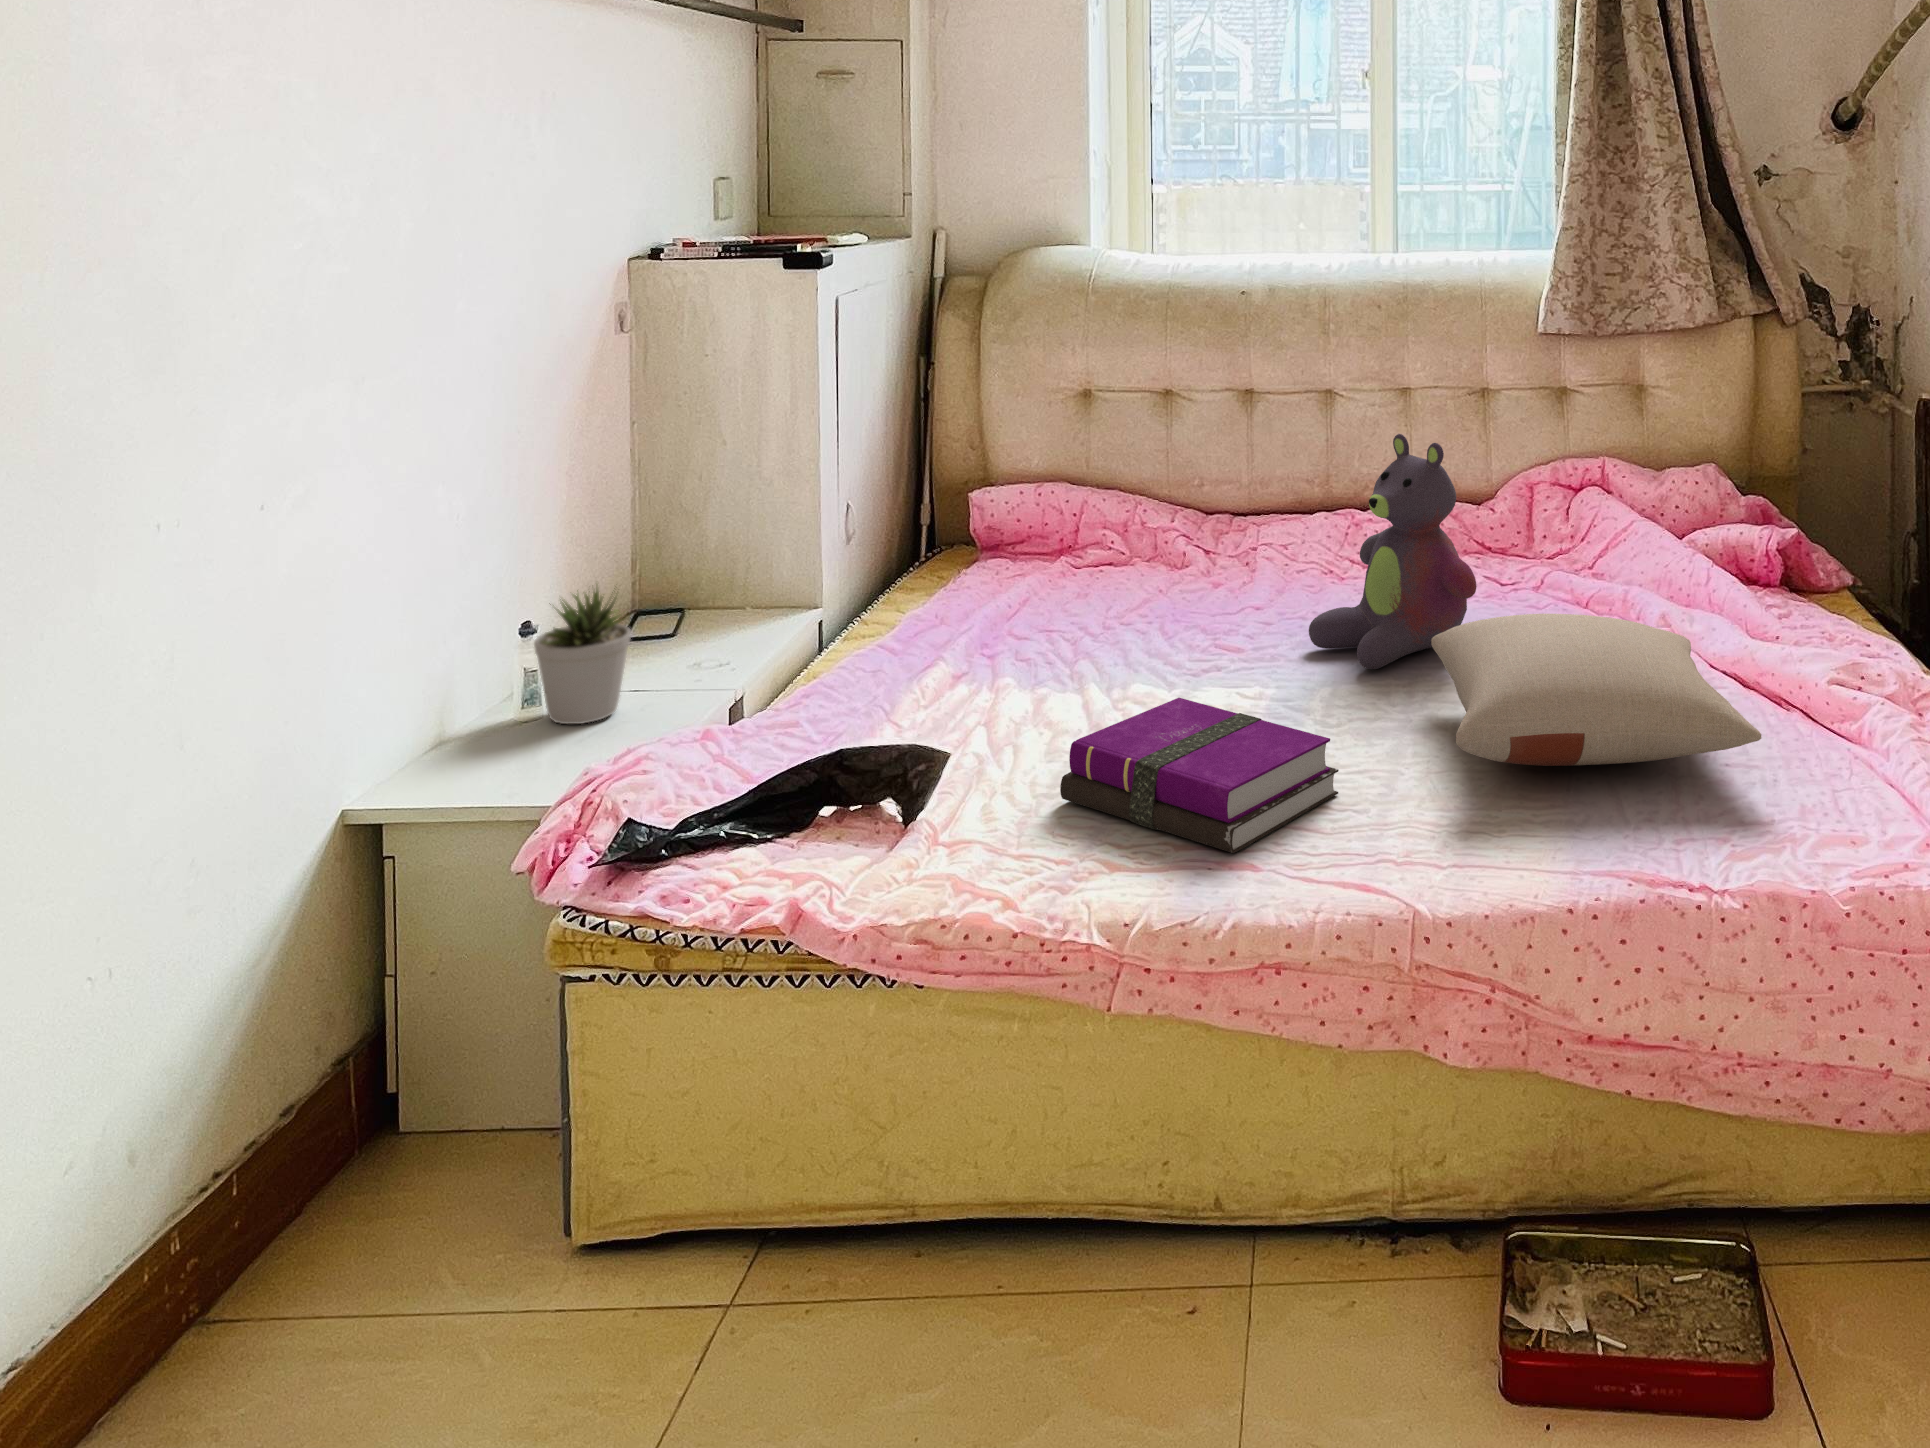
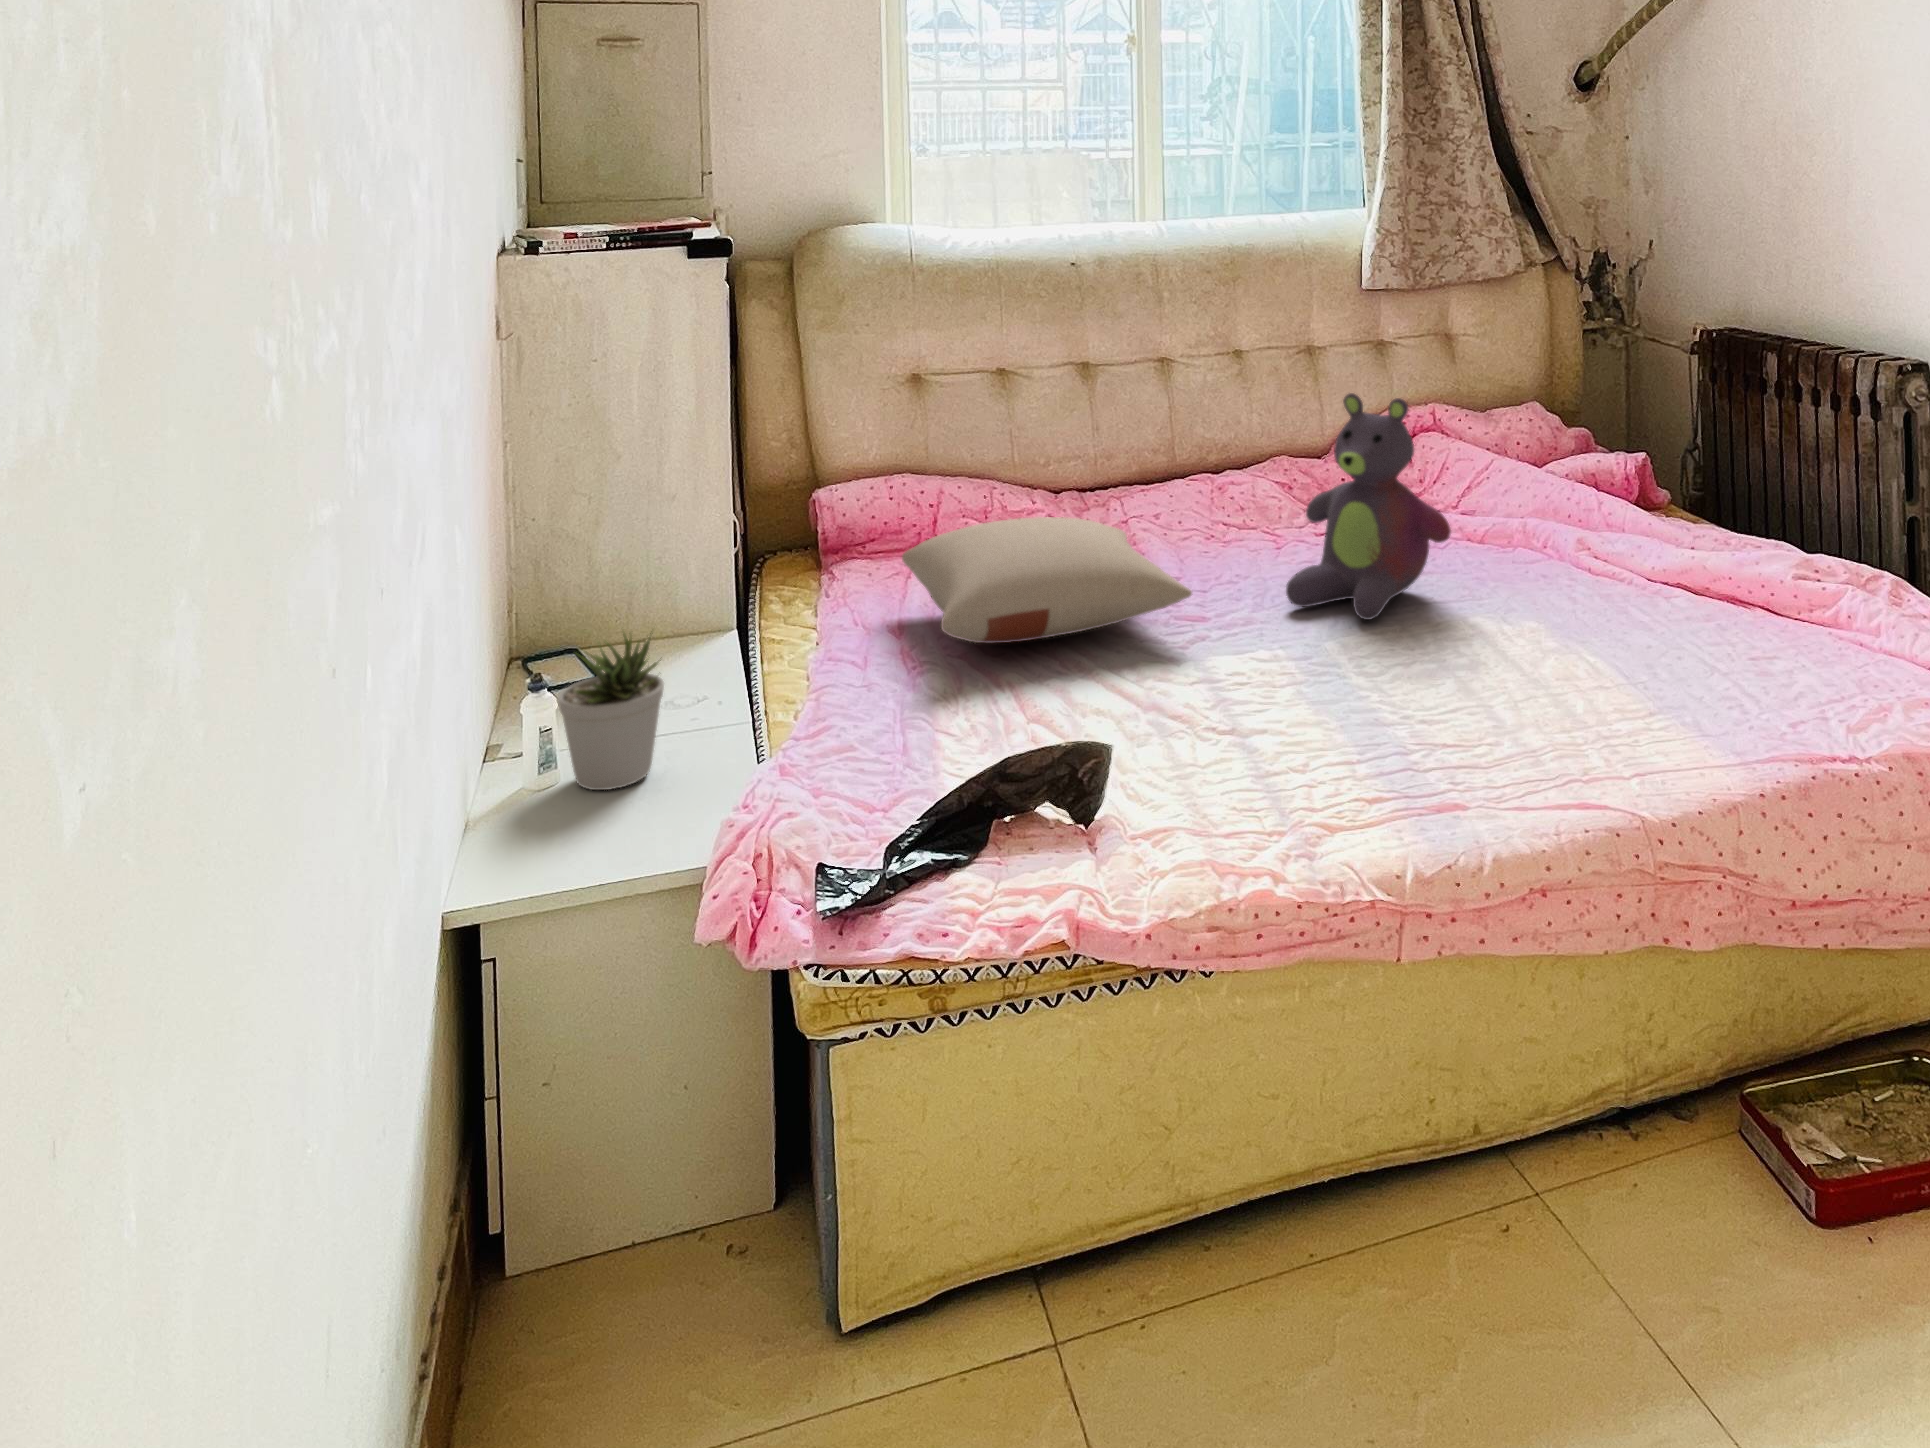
pillow: present [1431,614,1761,766] -> present [902,517,1192,643]
notebook: present [1060,698,1339,853] -> none [1228,665,1470,796]

